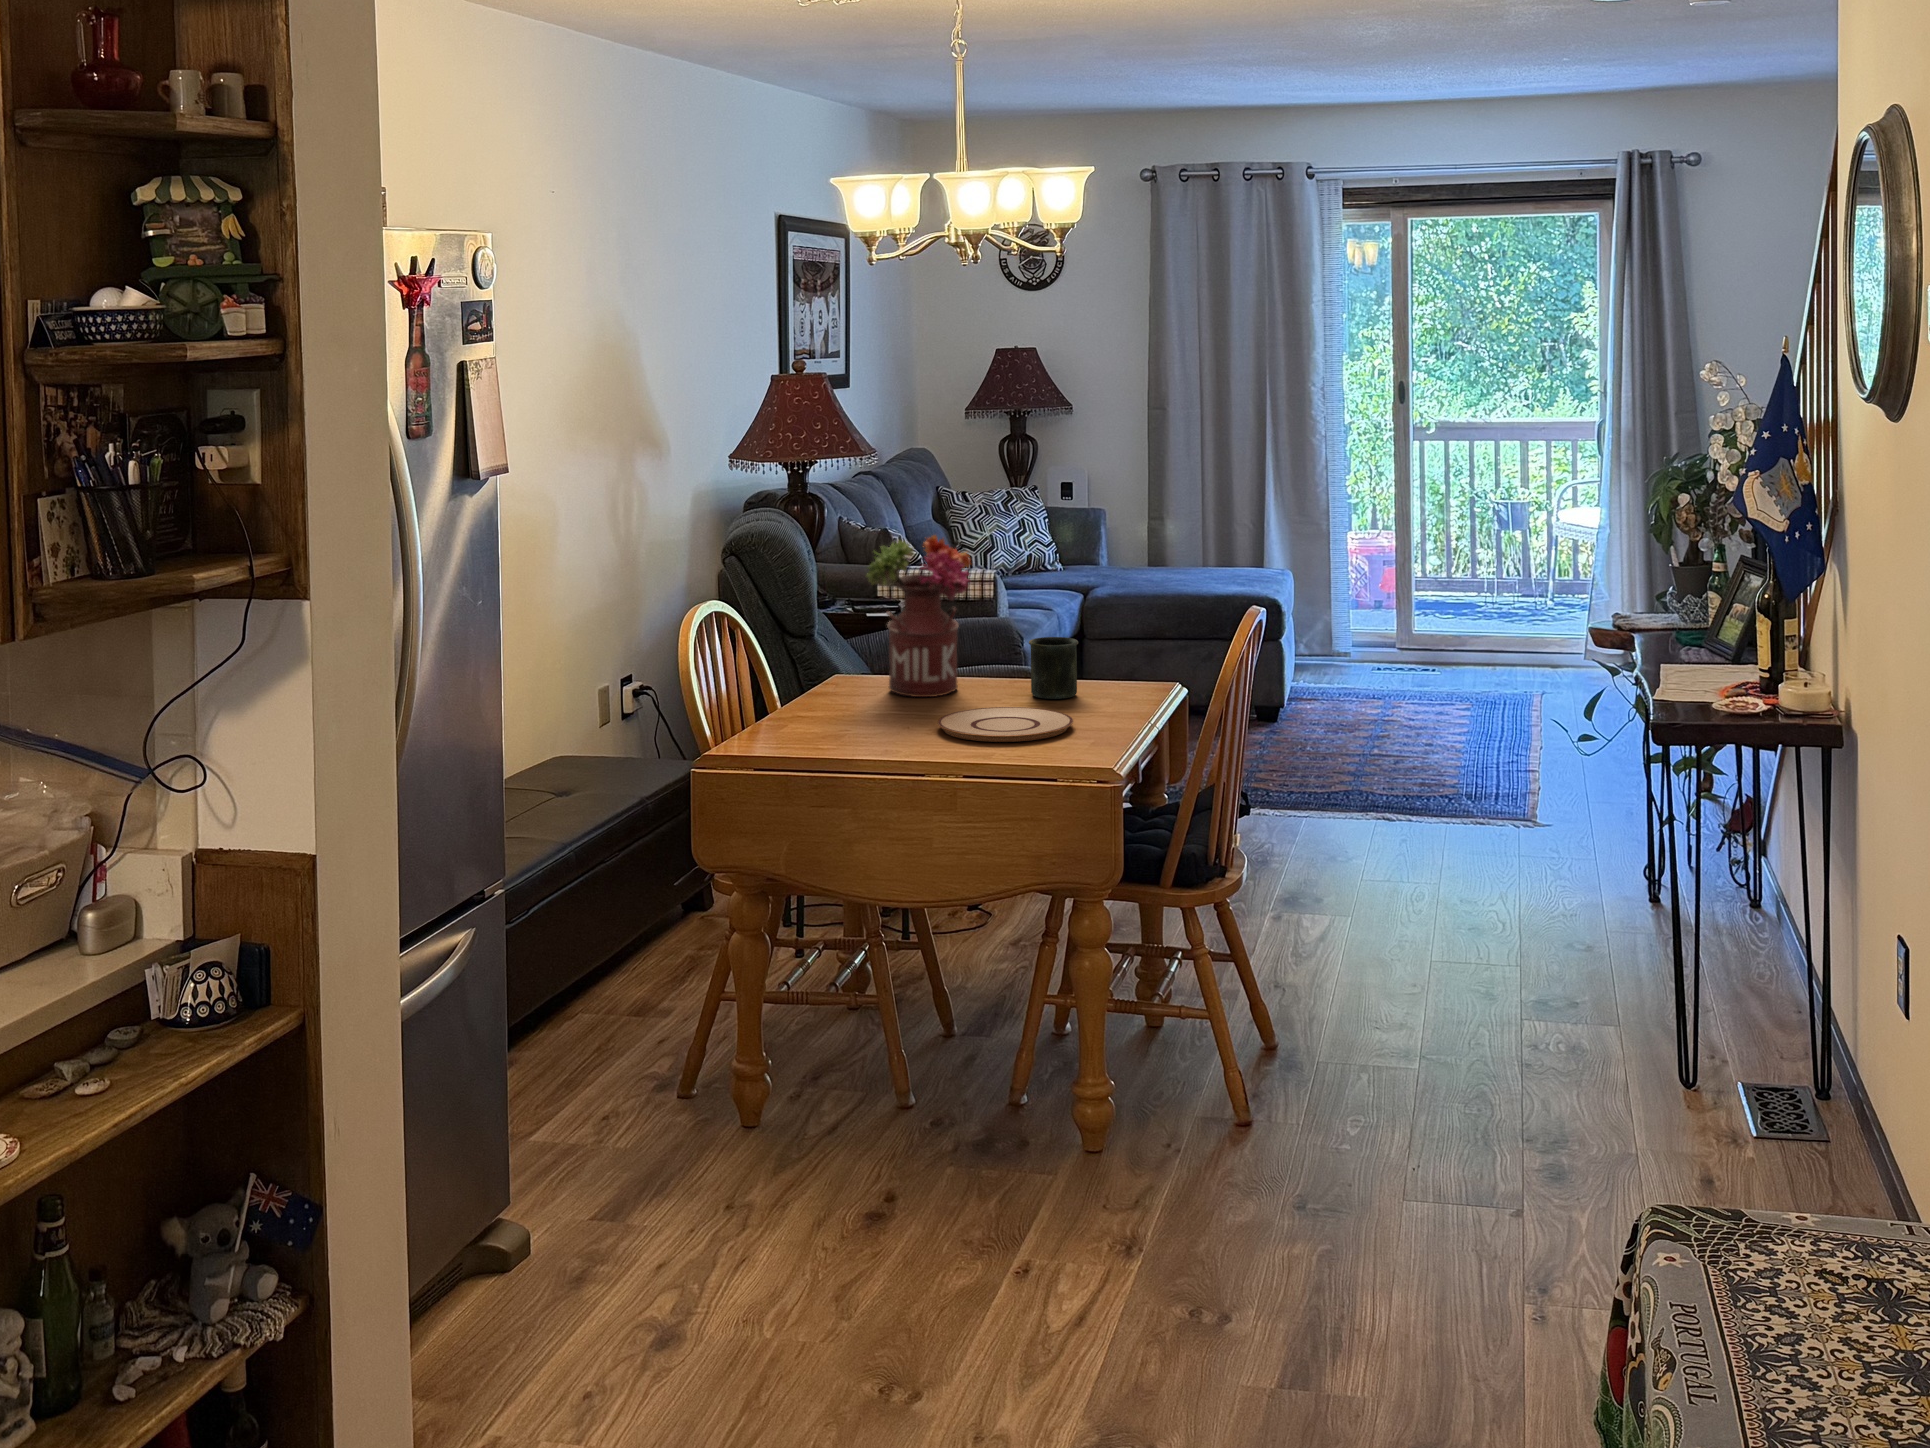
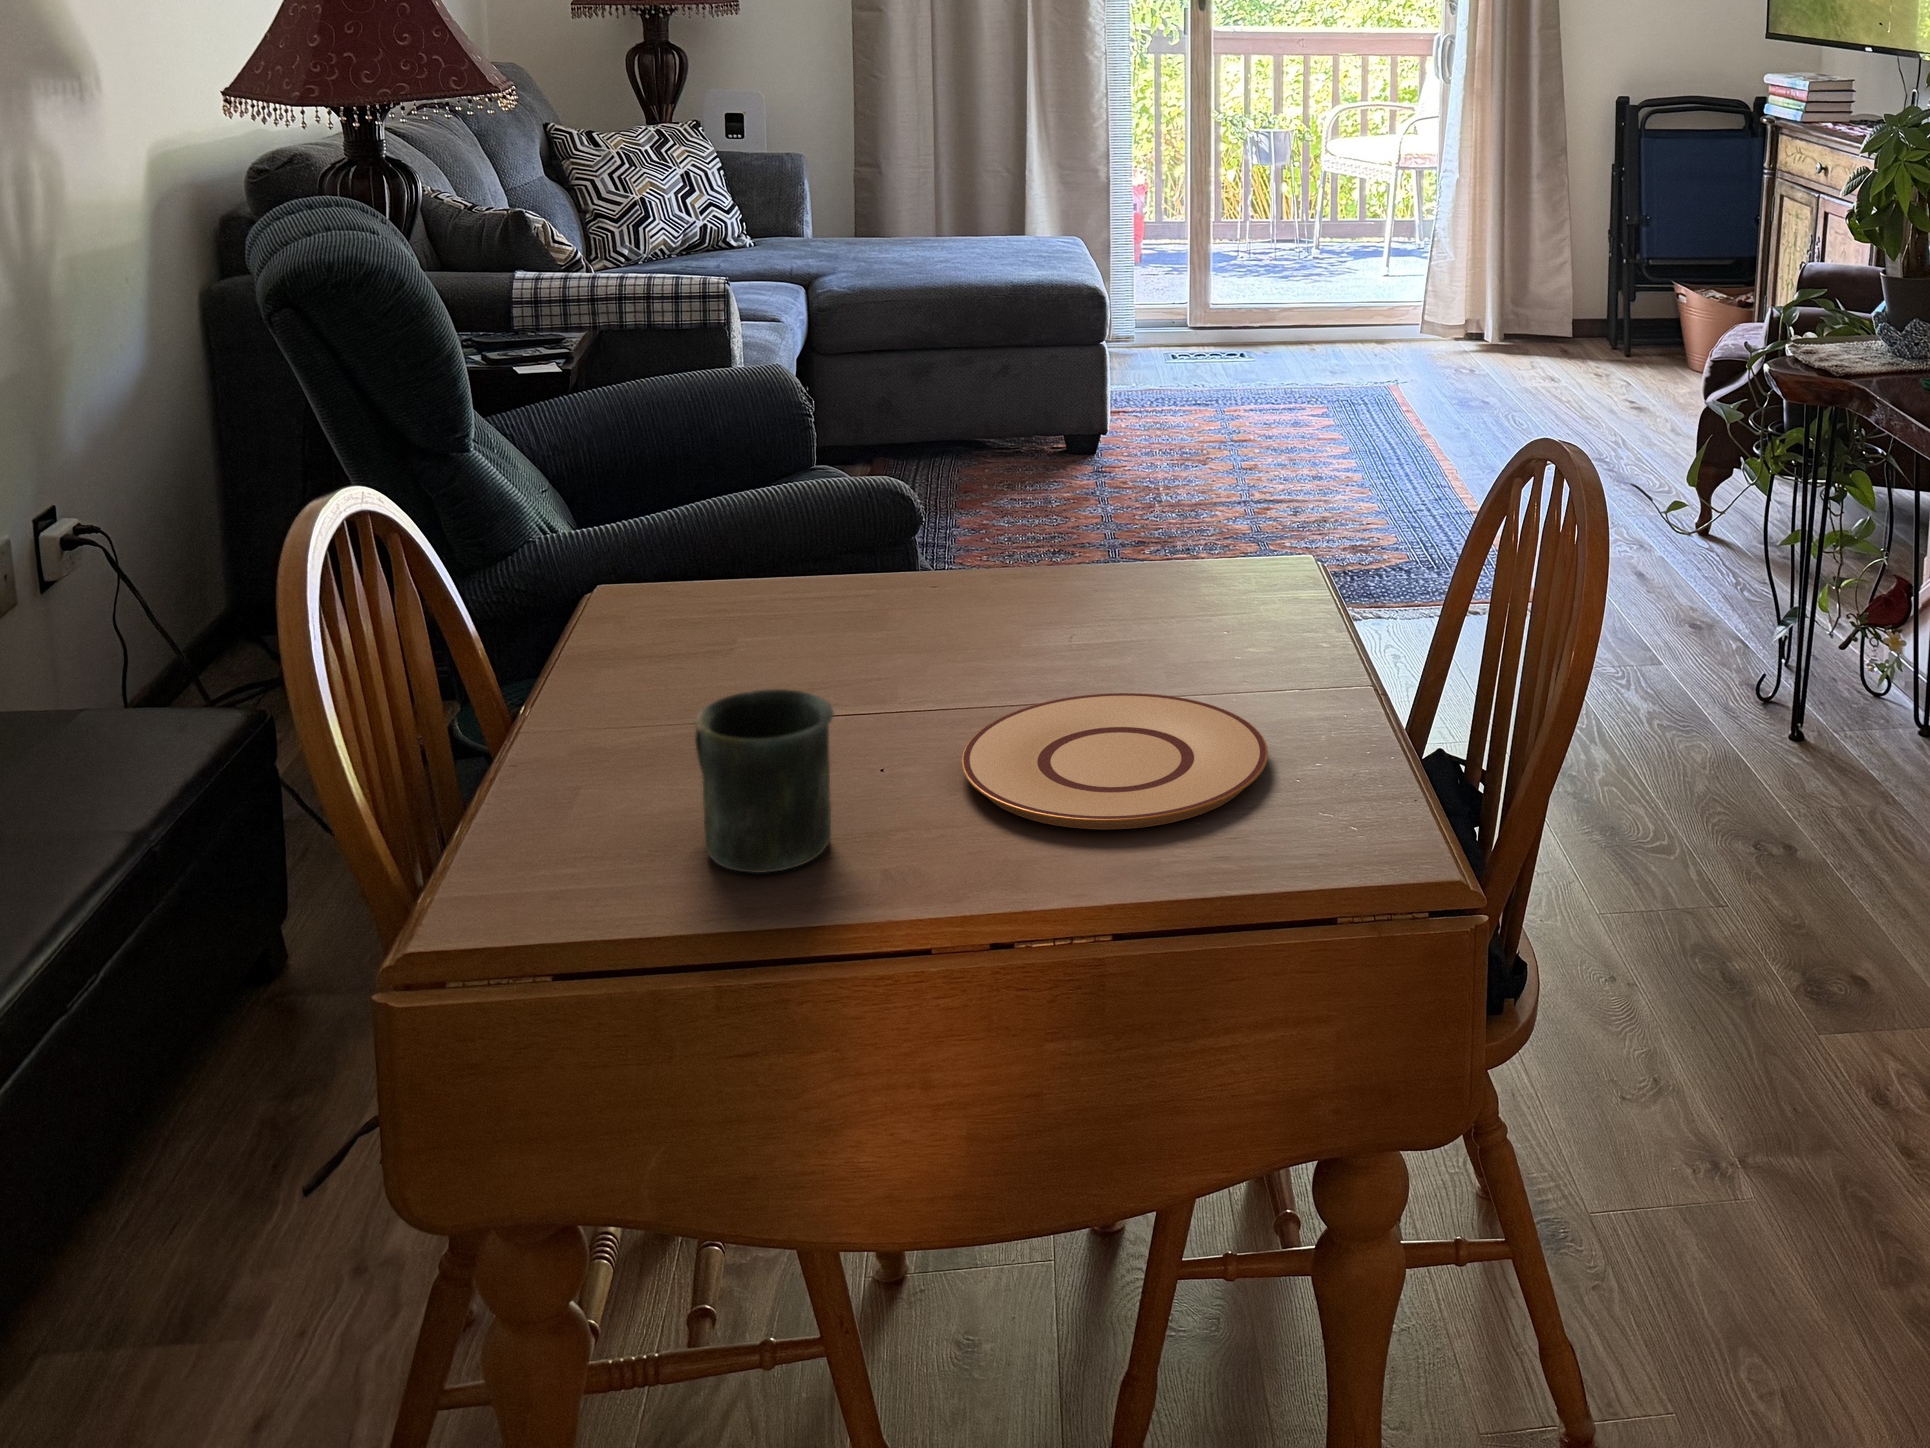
flower arrangement: present [867,535,971,697] -> none [709,316,959,669]
mug: present [1029,637,1078,699] -> present [695,689,834,873]

